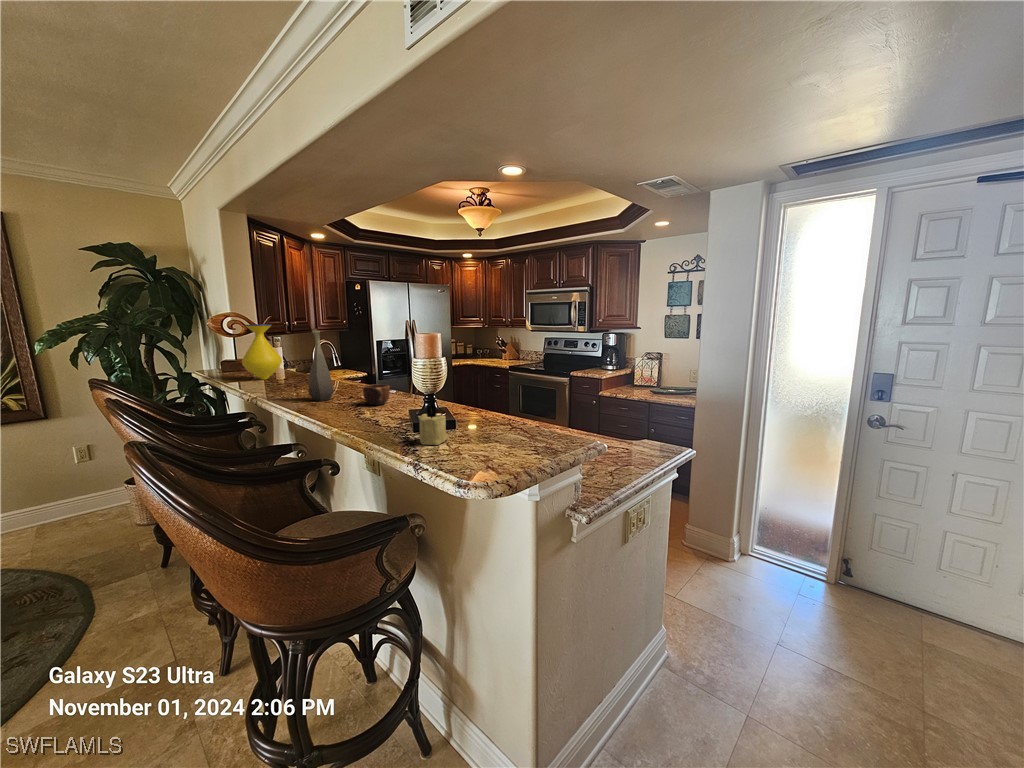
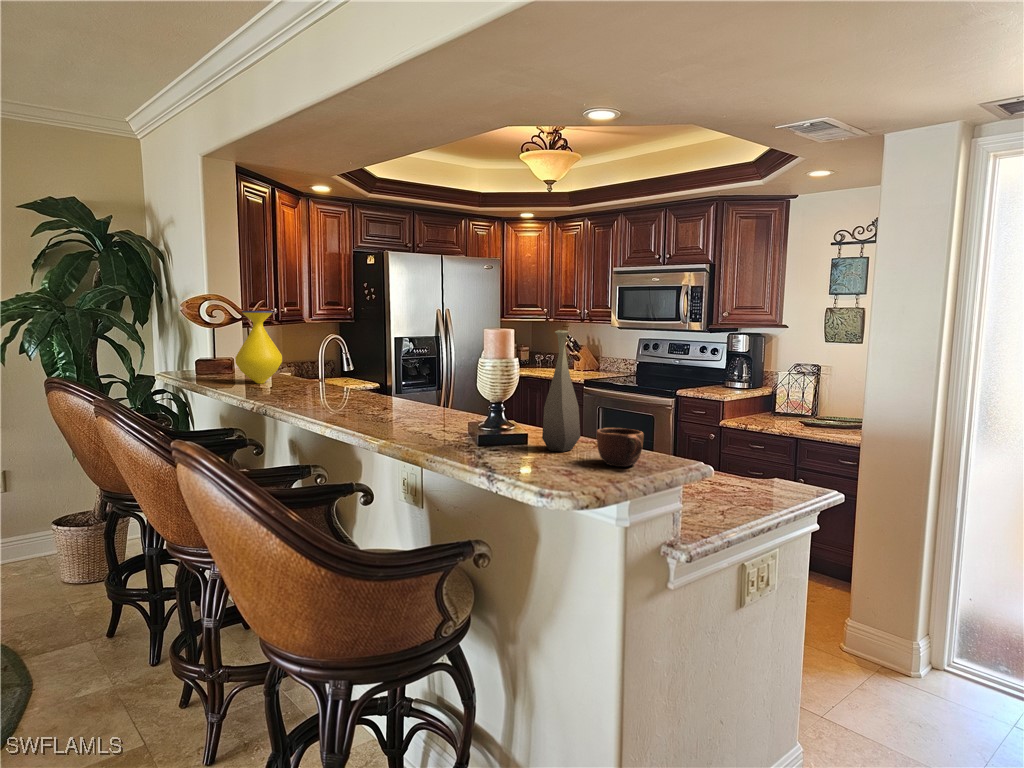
bottle: present [309,331,334,401] -> present [542,330,580,452]
mug: present [363,384,390,405] -> present [597,428,644,467]
candle: present [418,404,449,445] -> none [486,409,521,458]

